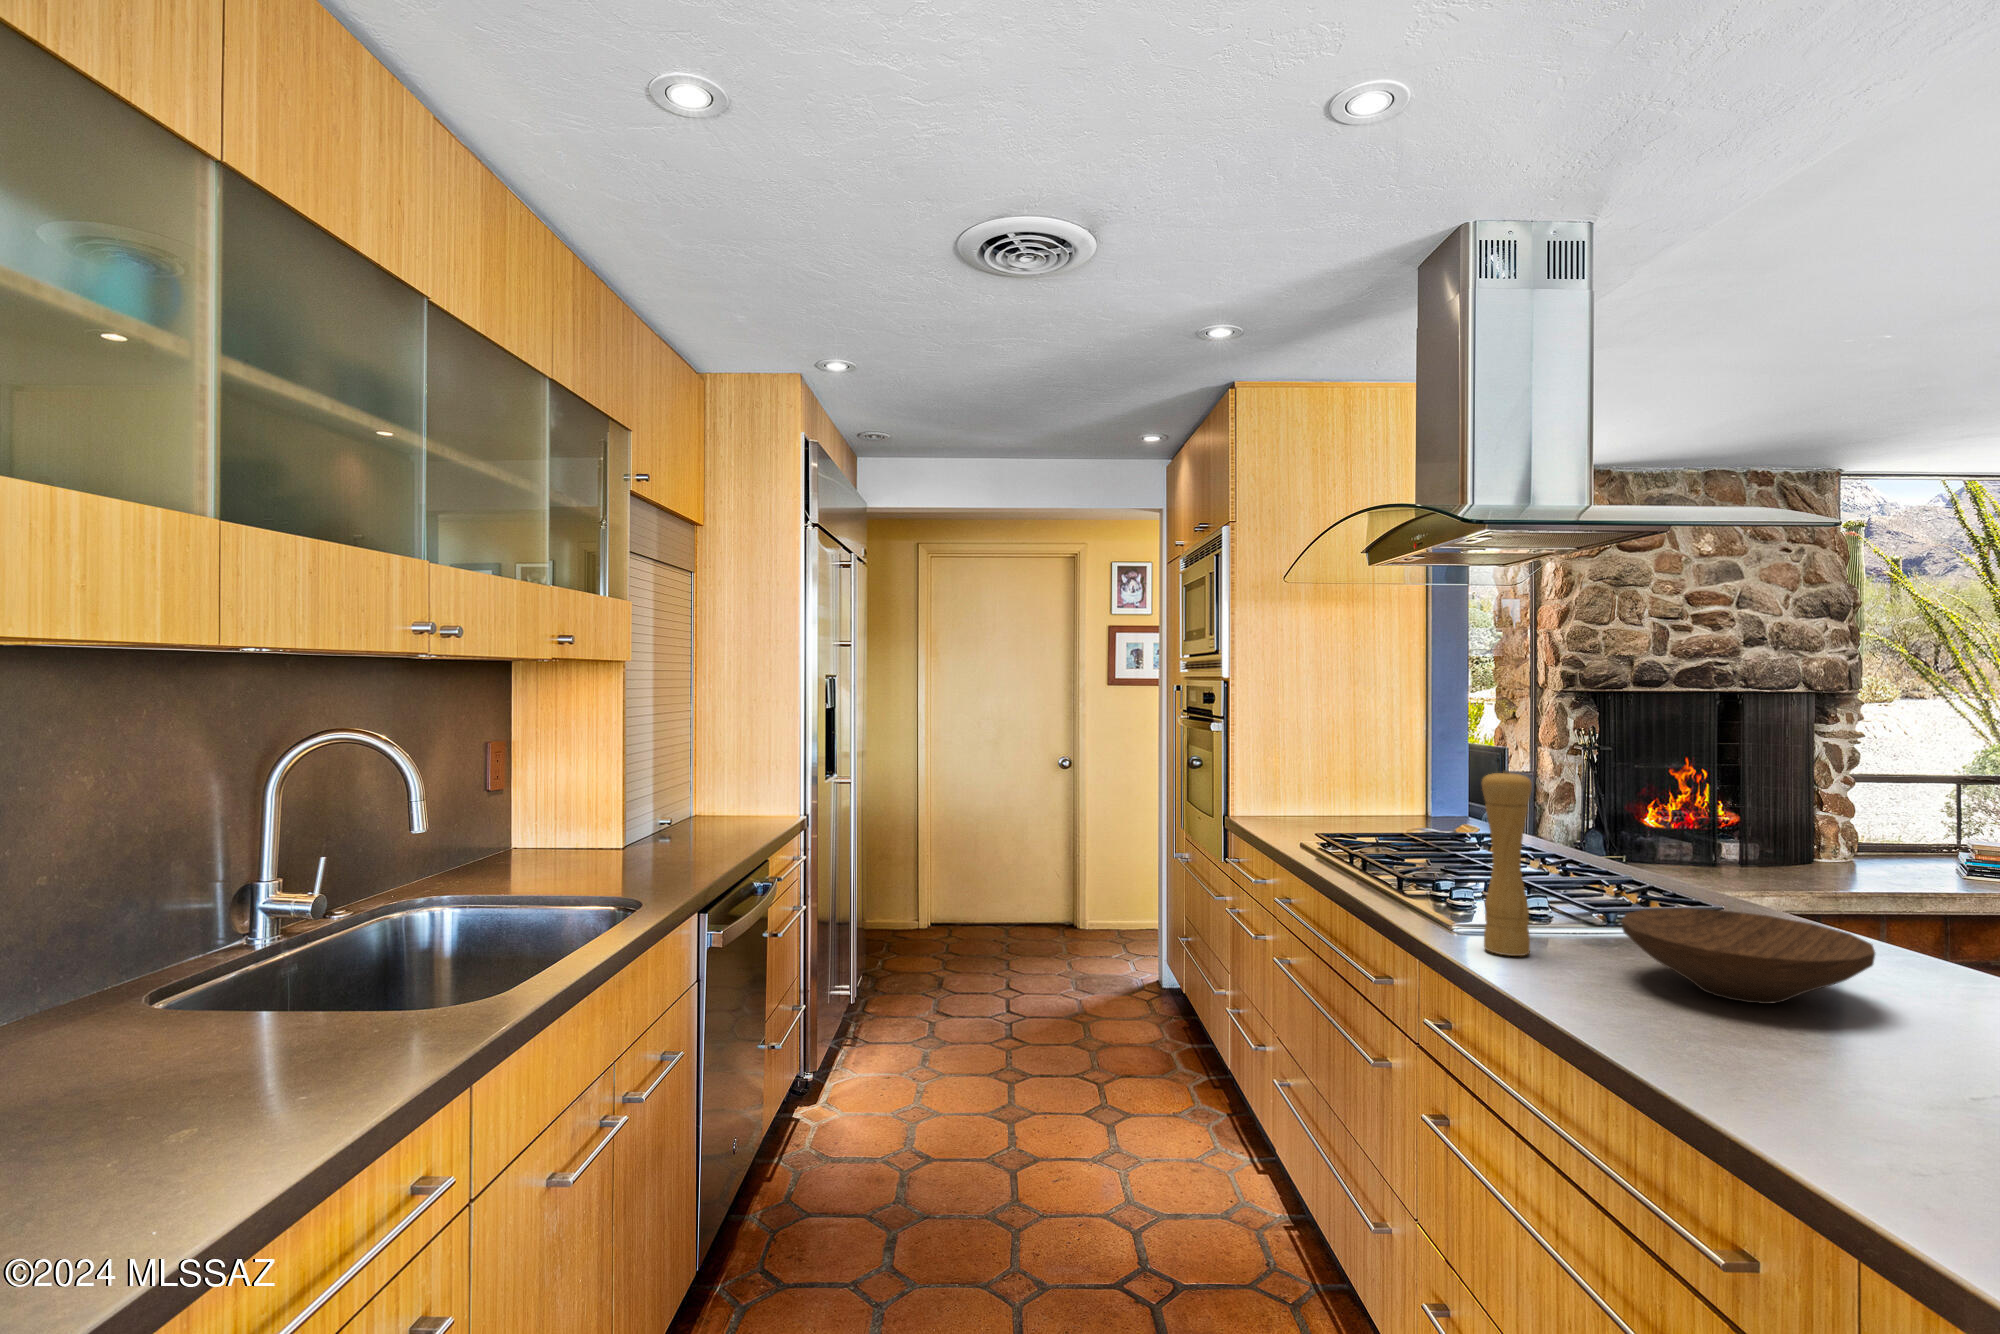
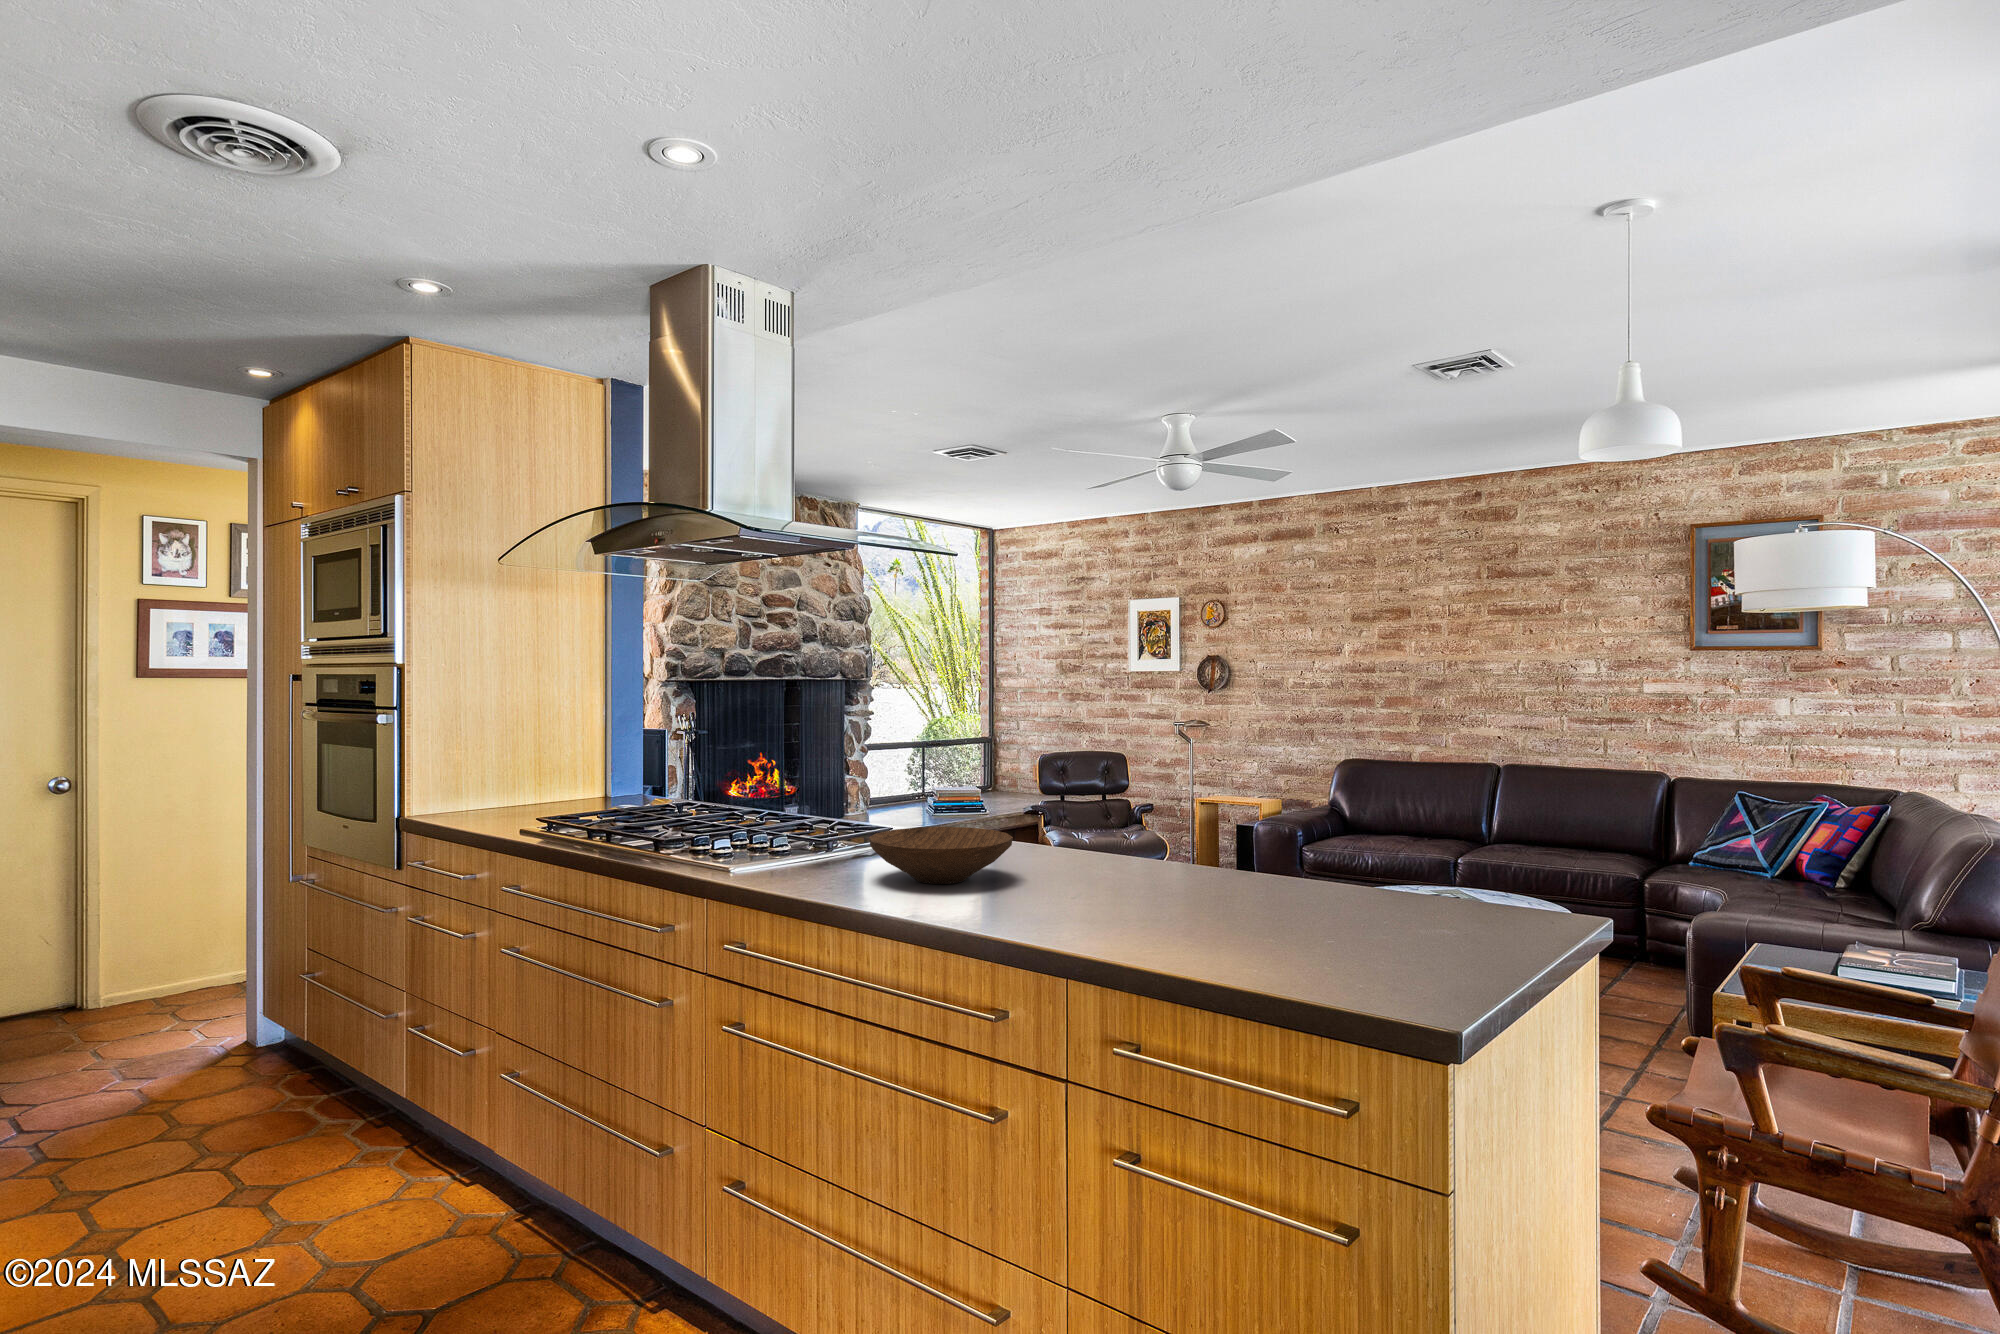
pepper mill: present [1482,770,1532,956] -> none [768,736,805,885]

